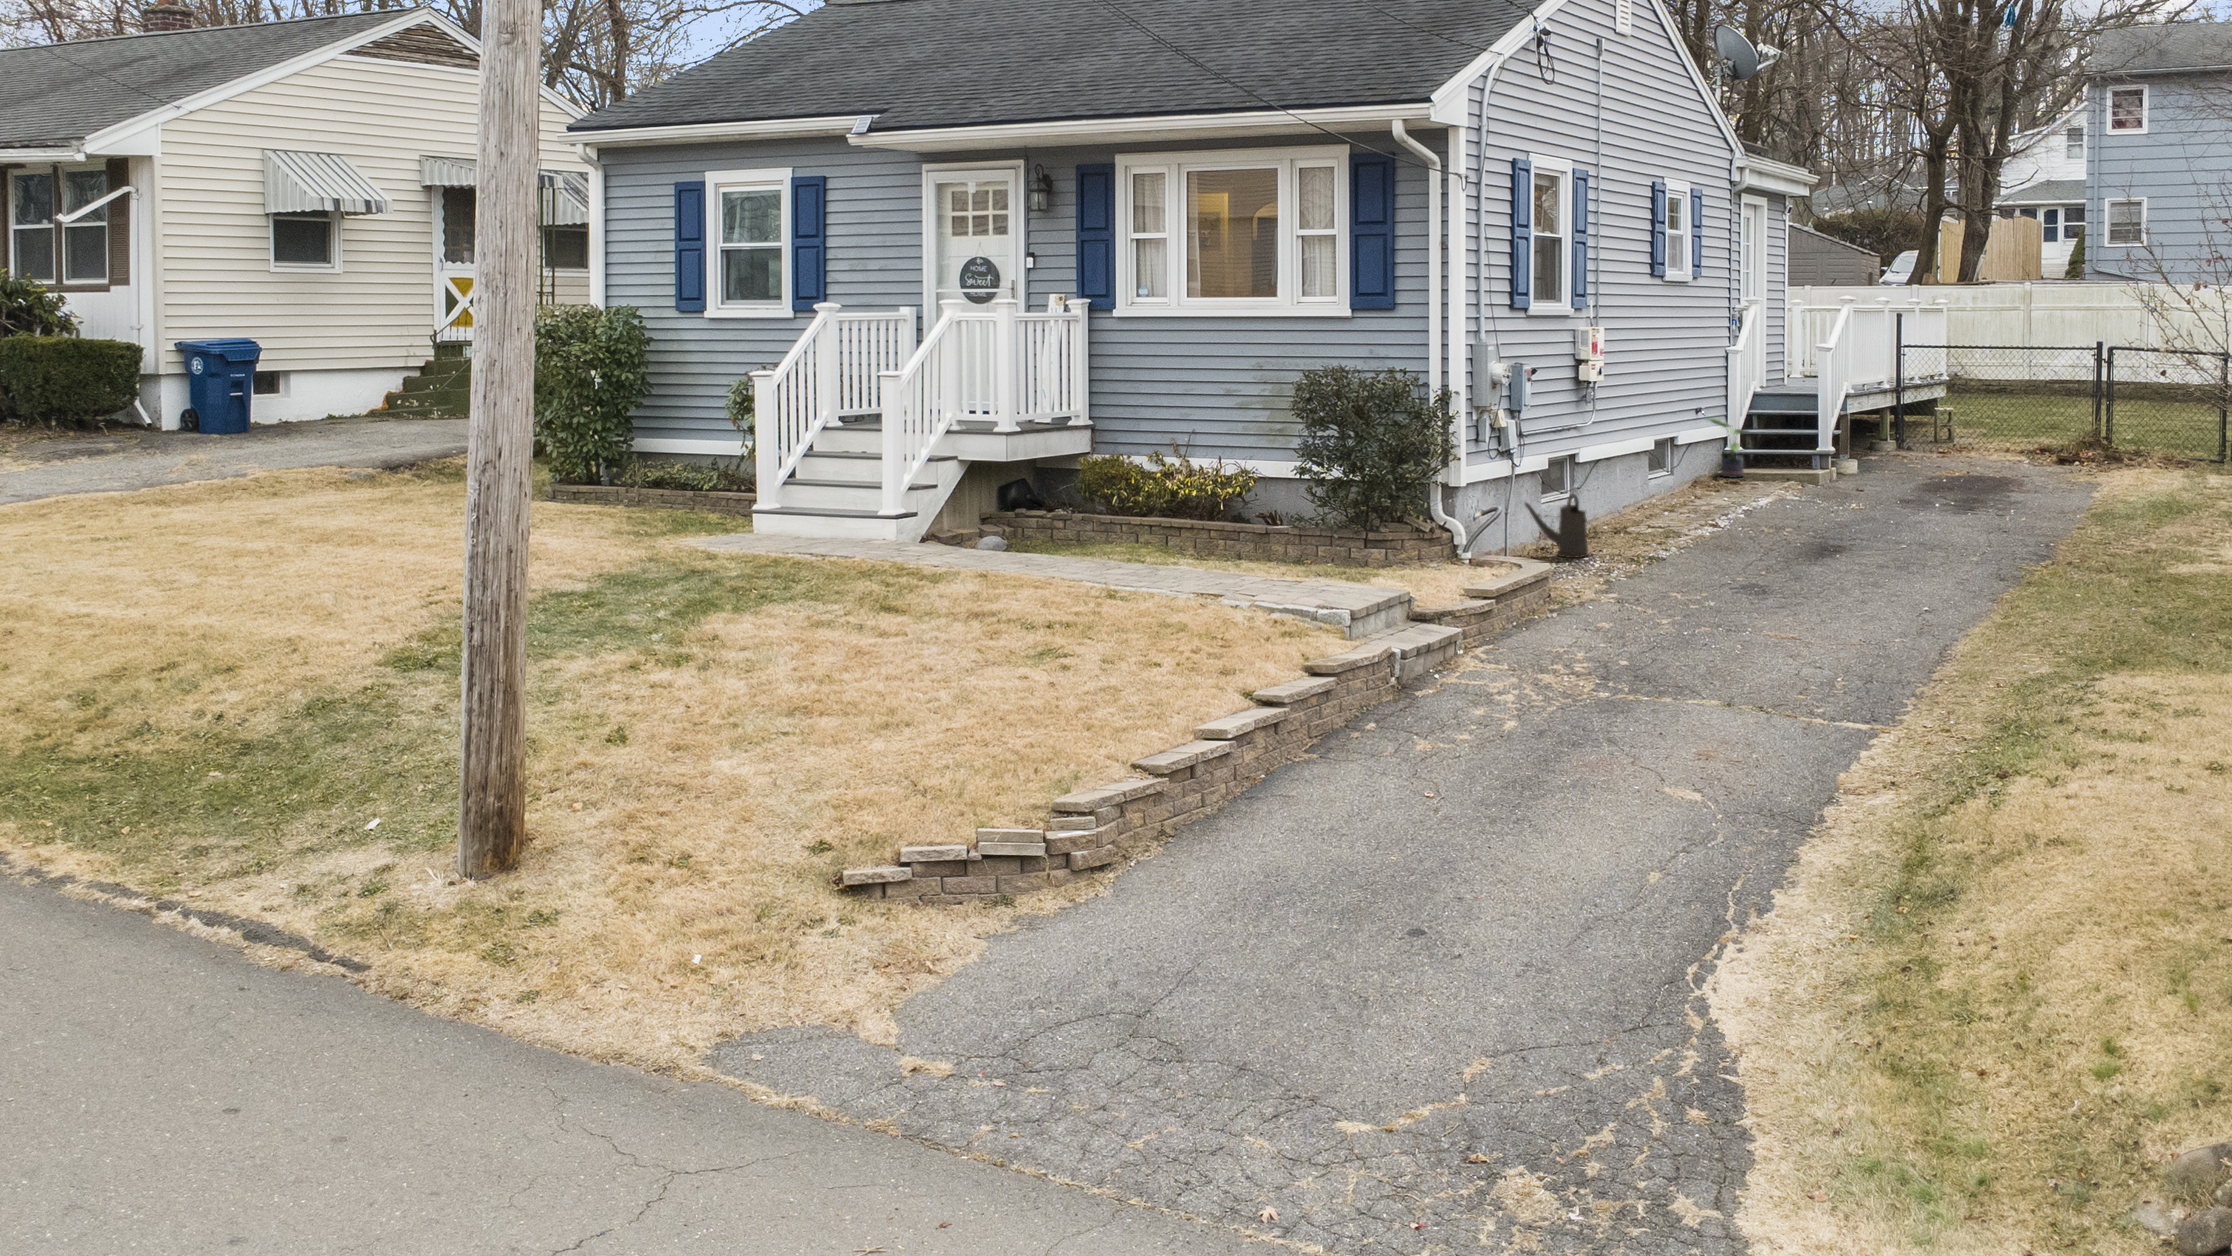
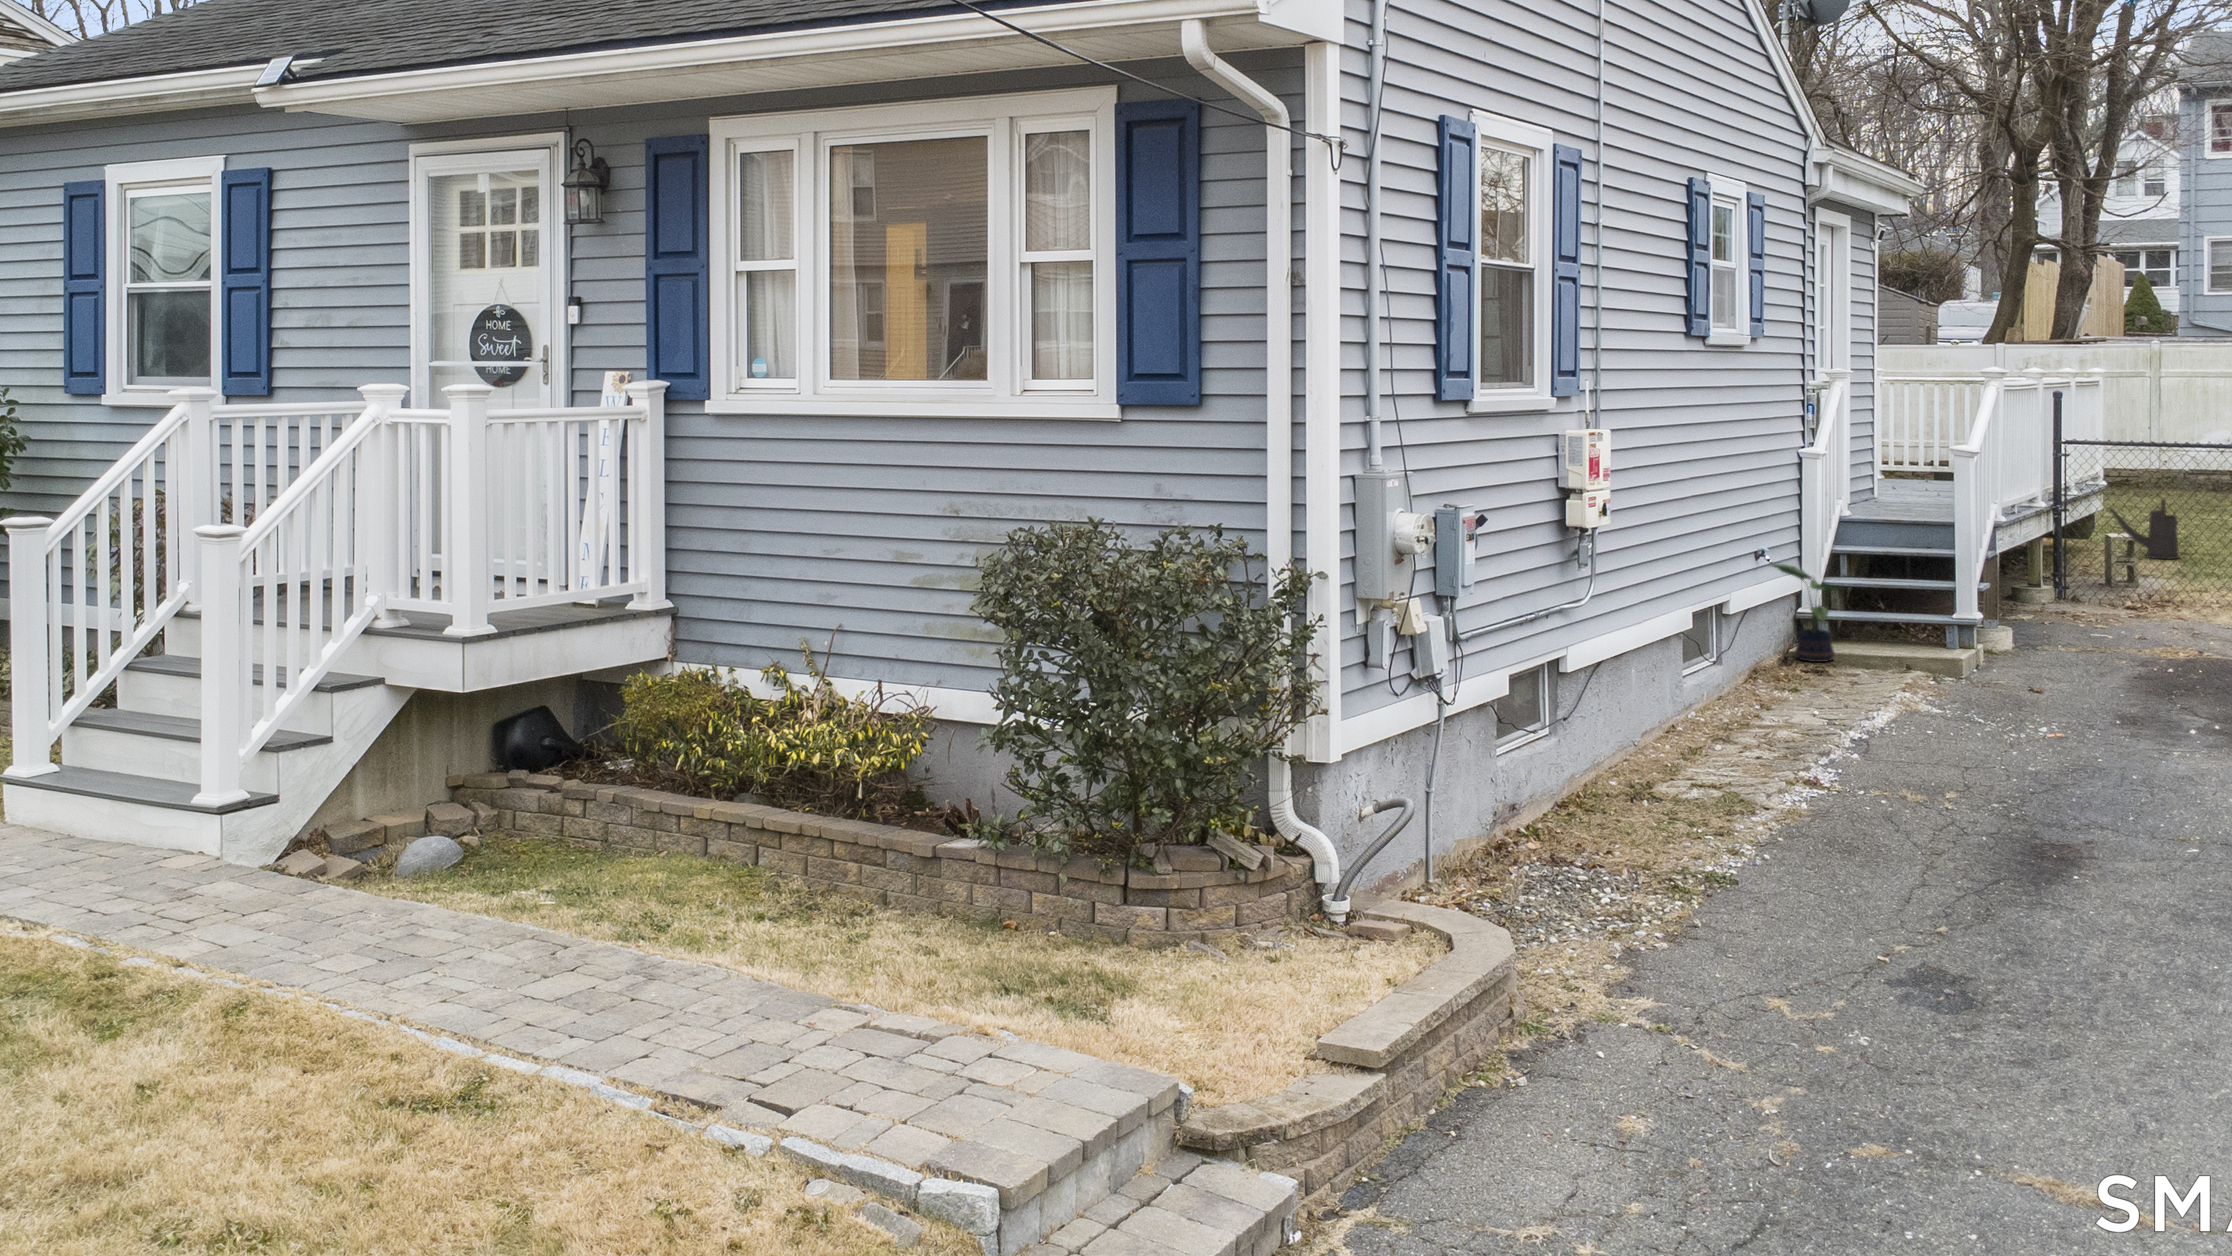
watering can: present [1525,494,1597,558] -> present [2110,499,2184,559]

